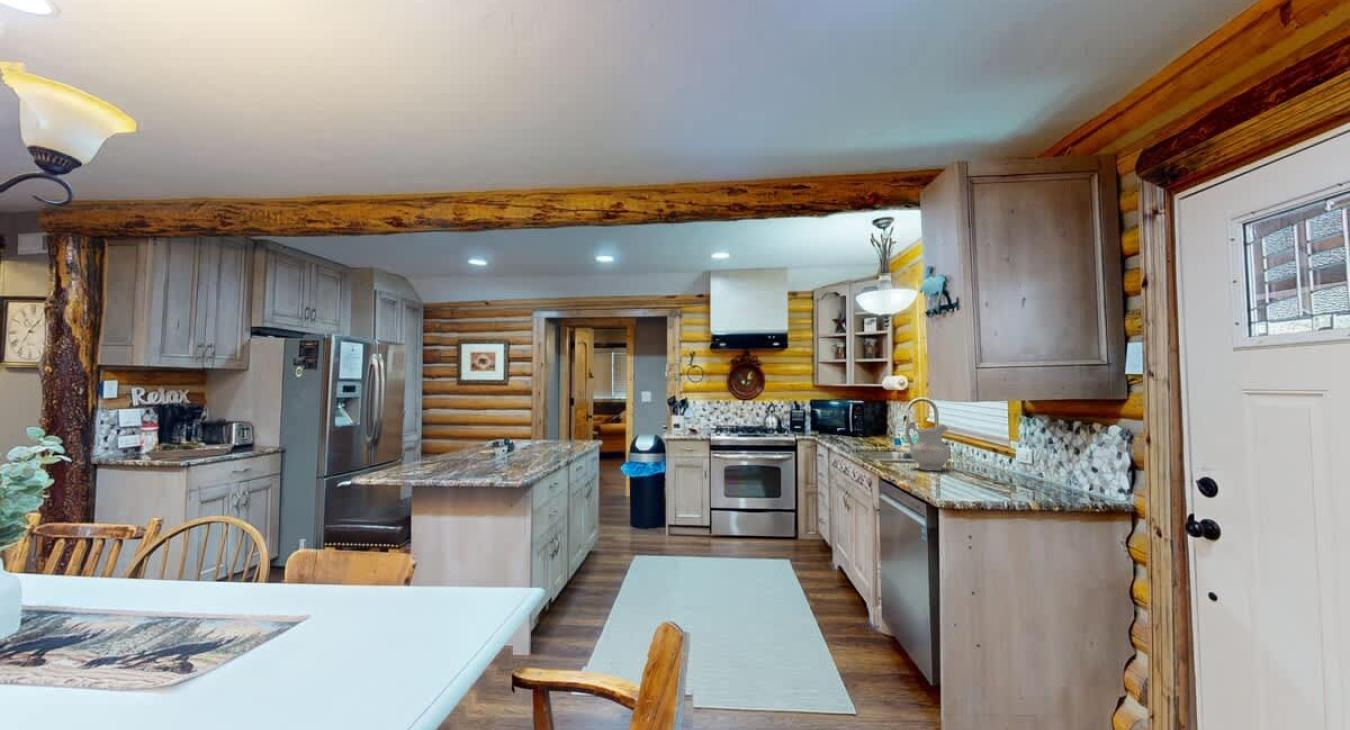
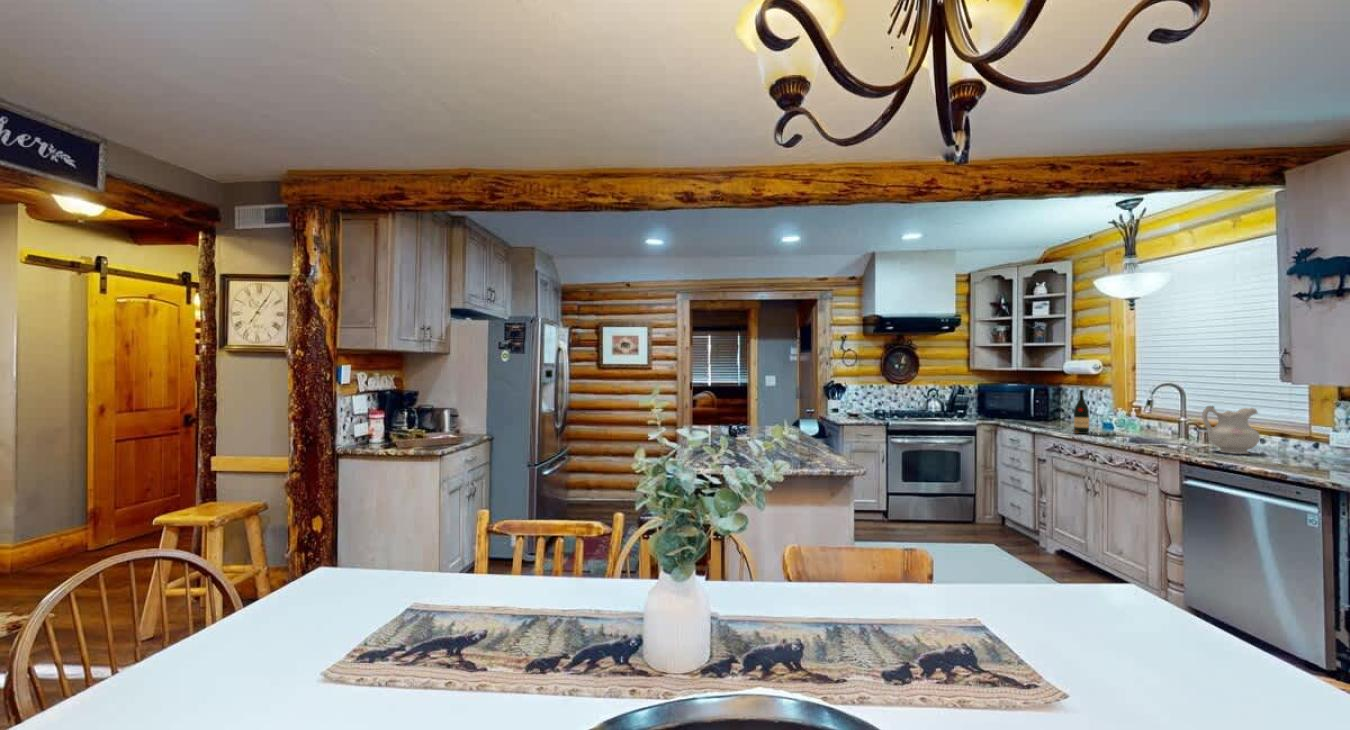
wine bottle: none [845,406,861,451] -> present [1074,390,1092,434]

